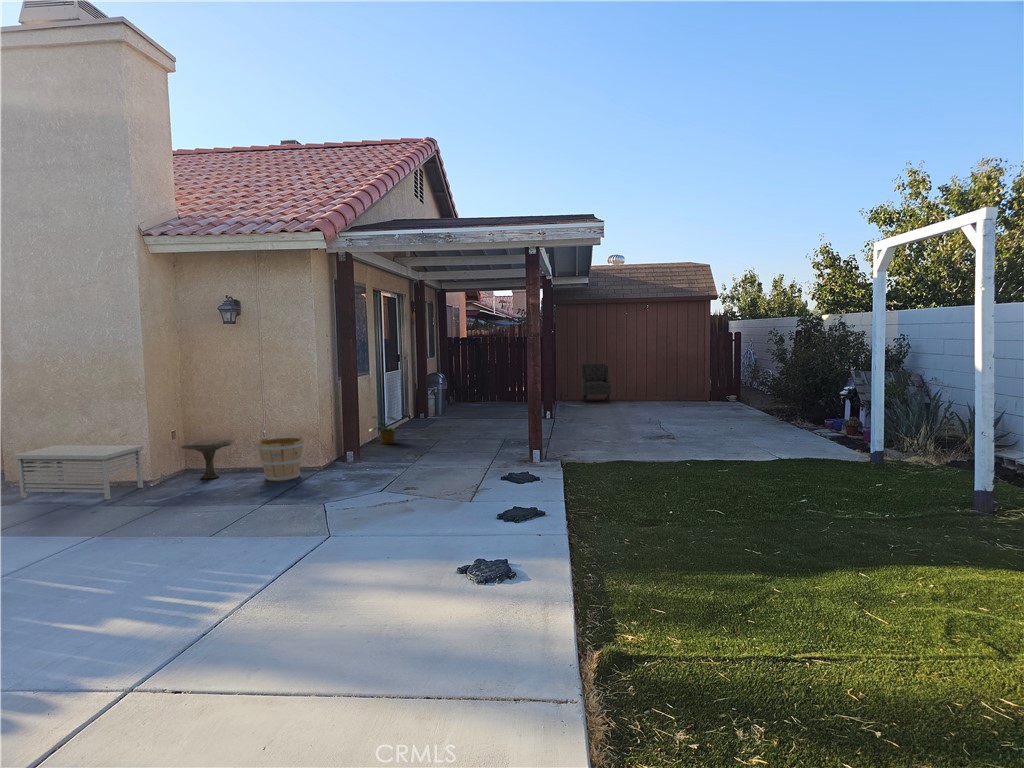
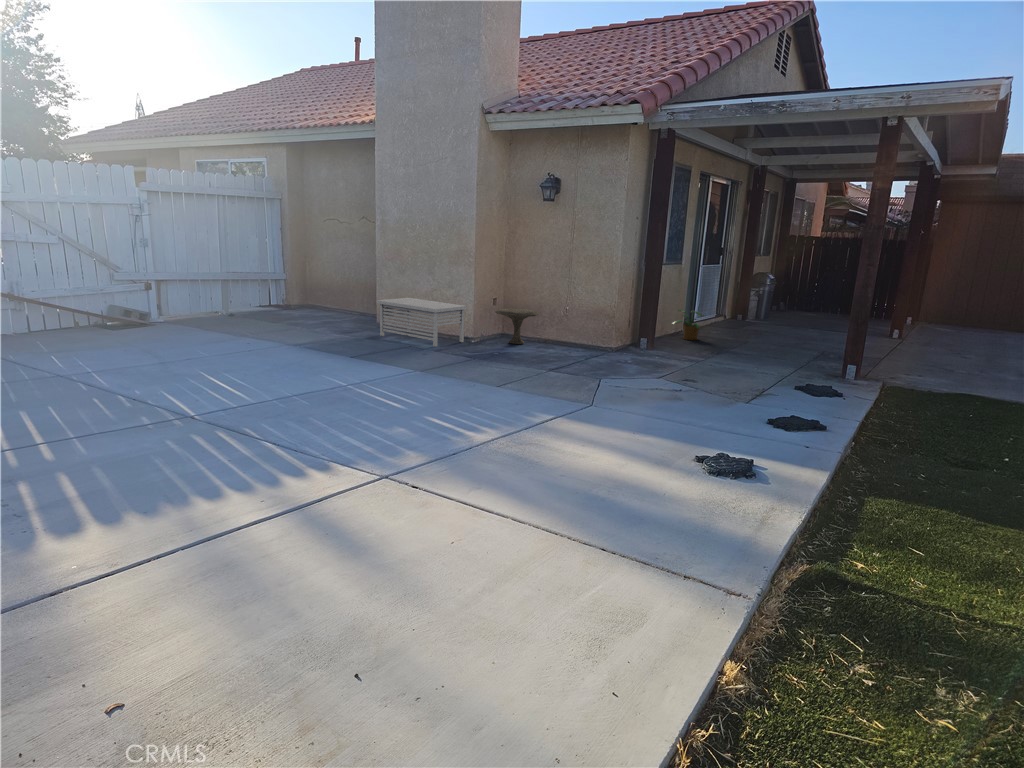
chair: present [582,363,611,403] -> none [960,281,1009,334]
wooden bucket: present [257,437,304,481] -> none [556,314,600,356]

